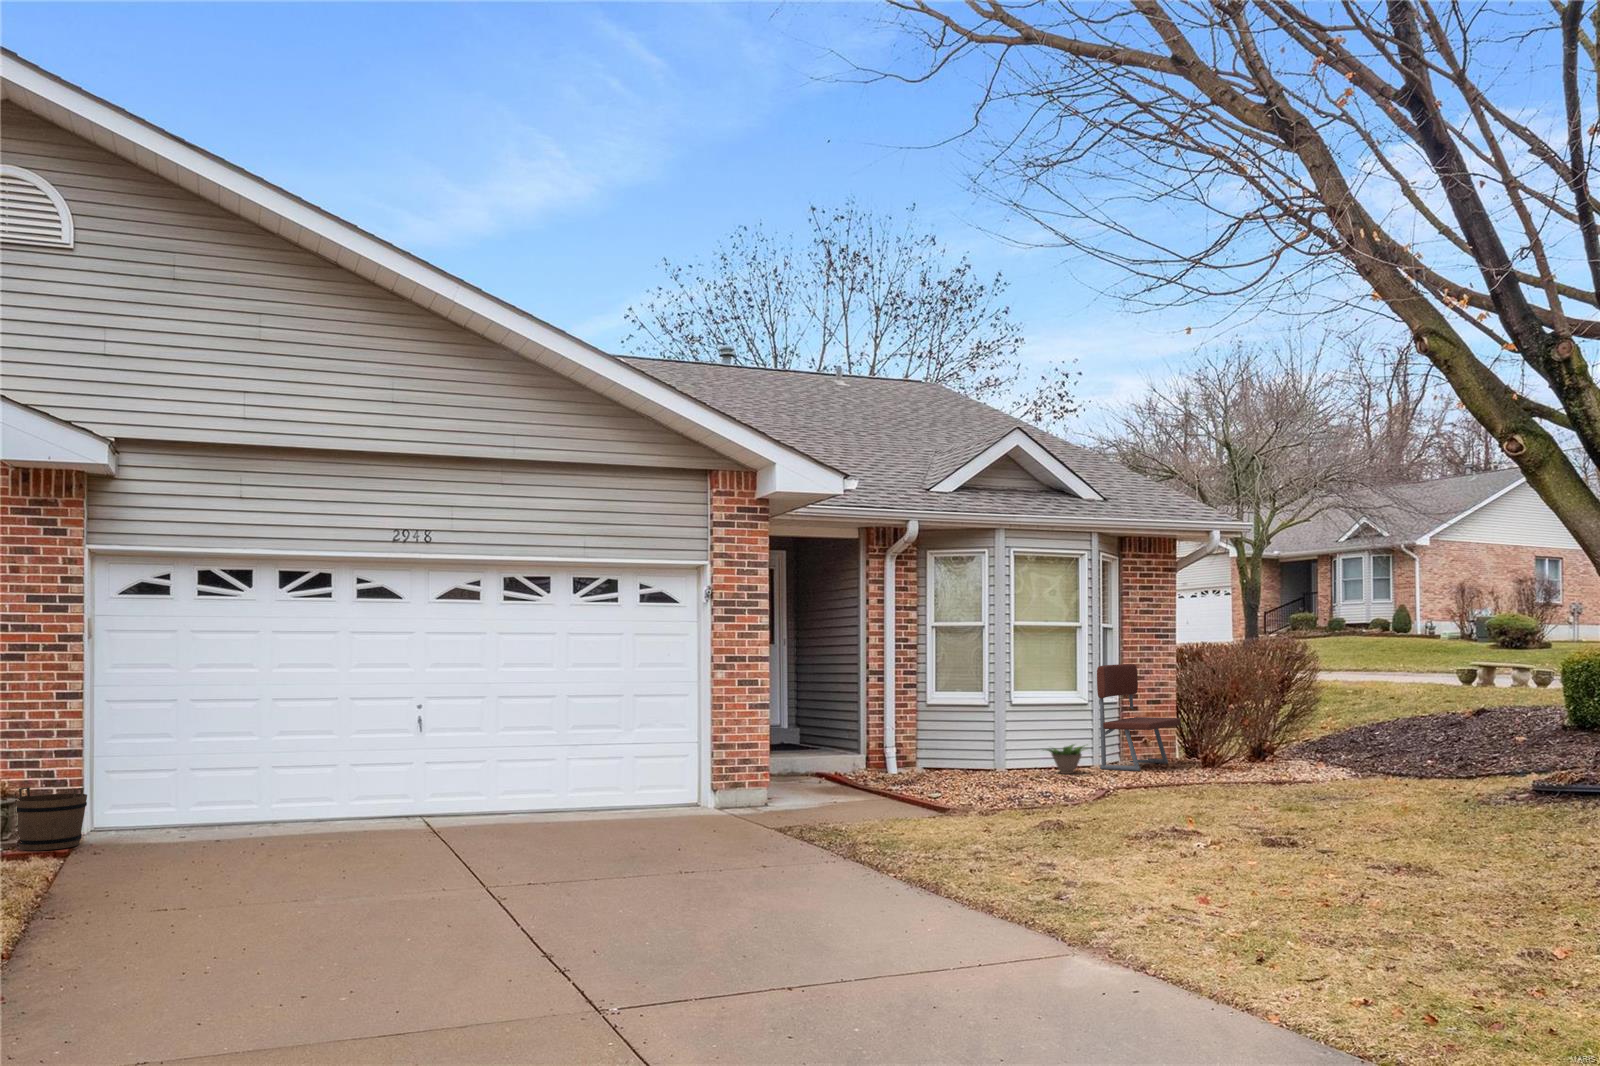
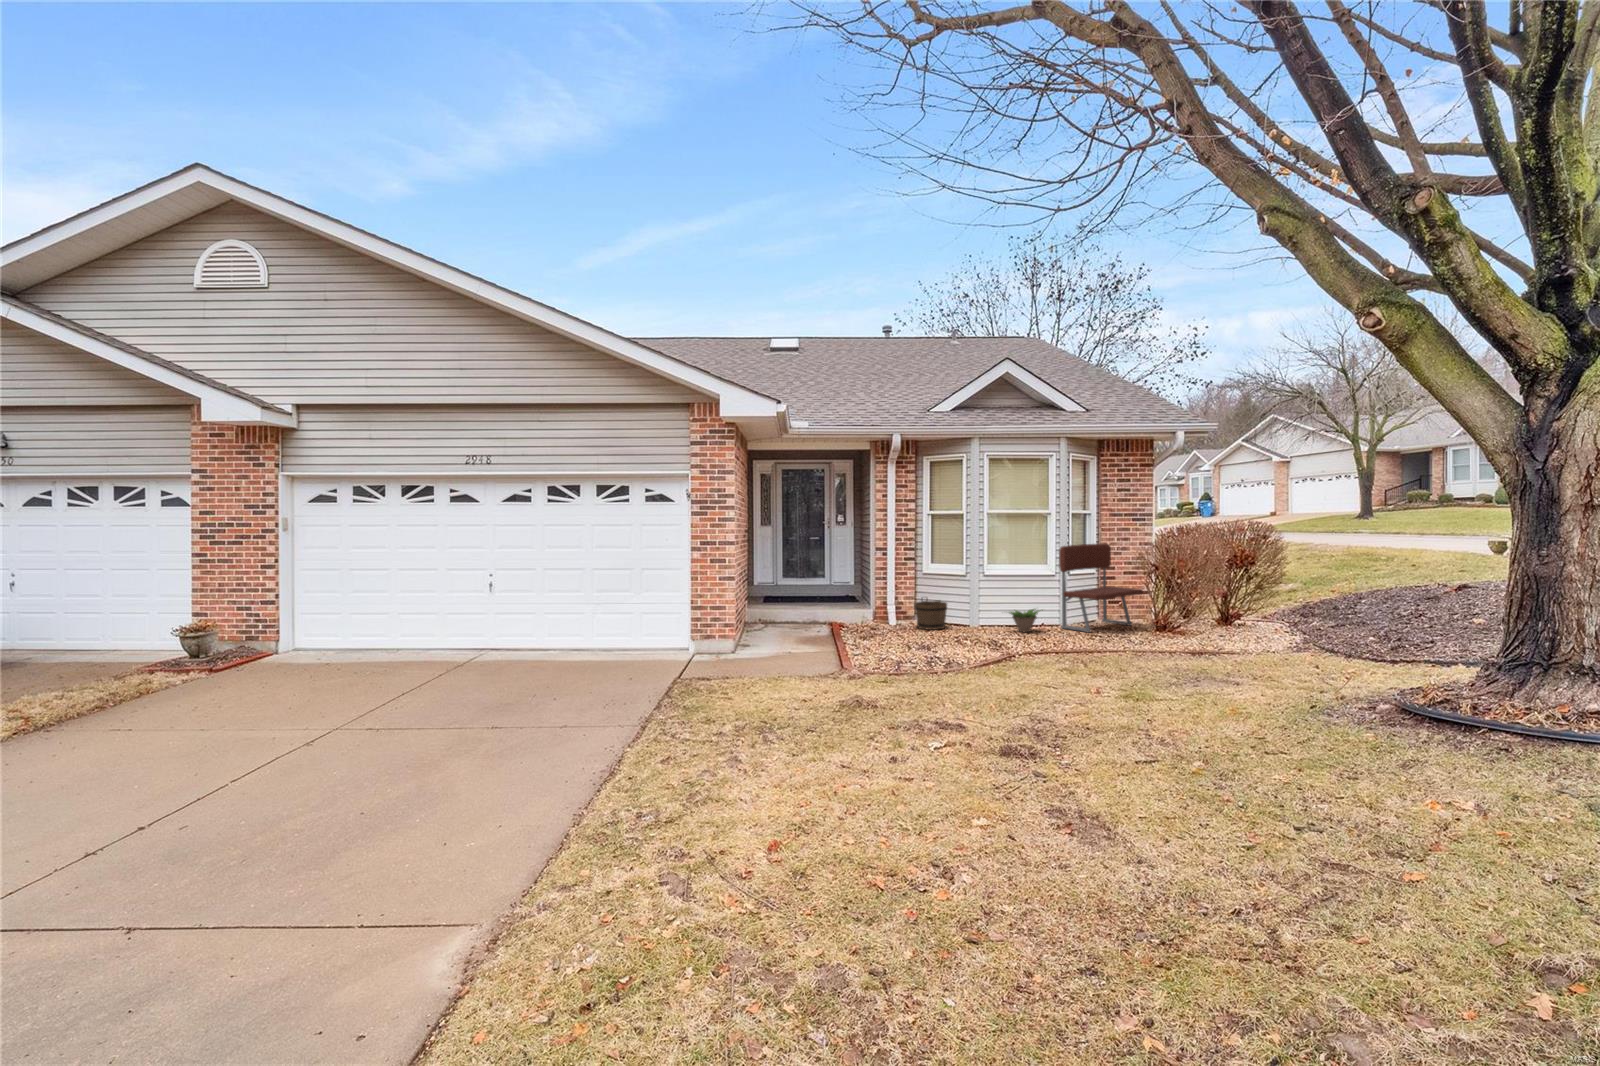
bucket: present [15,787,87,850] -> present [915,600,947,630]

